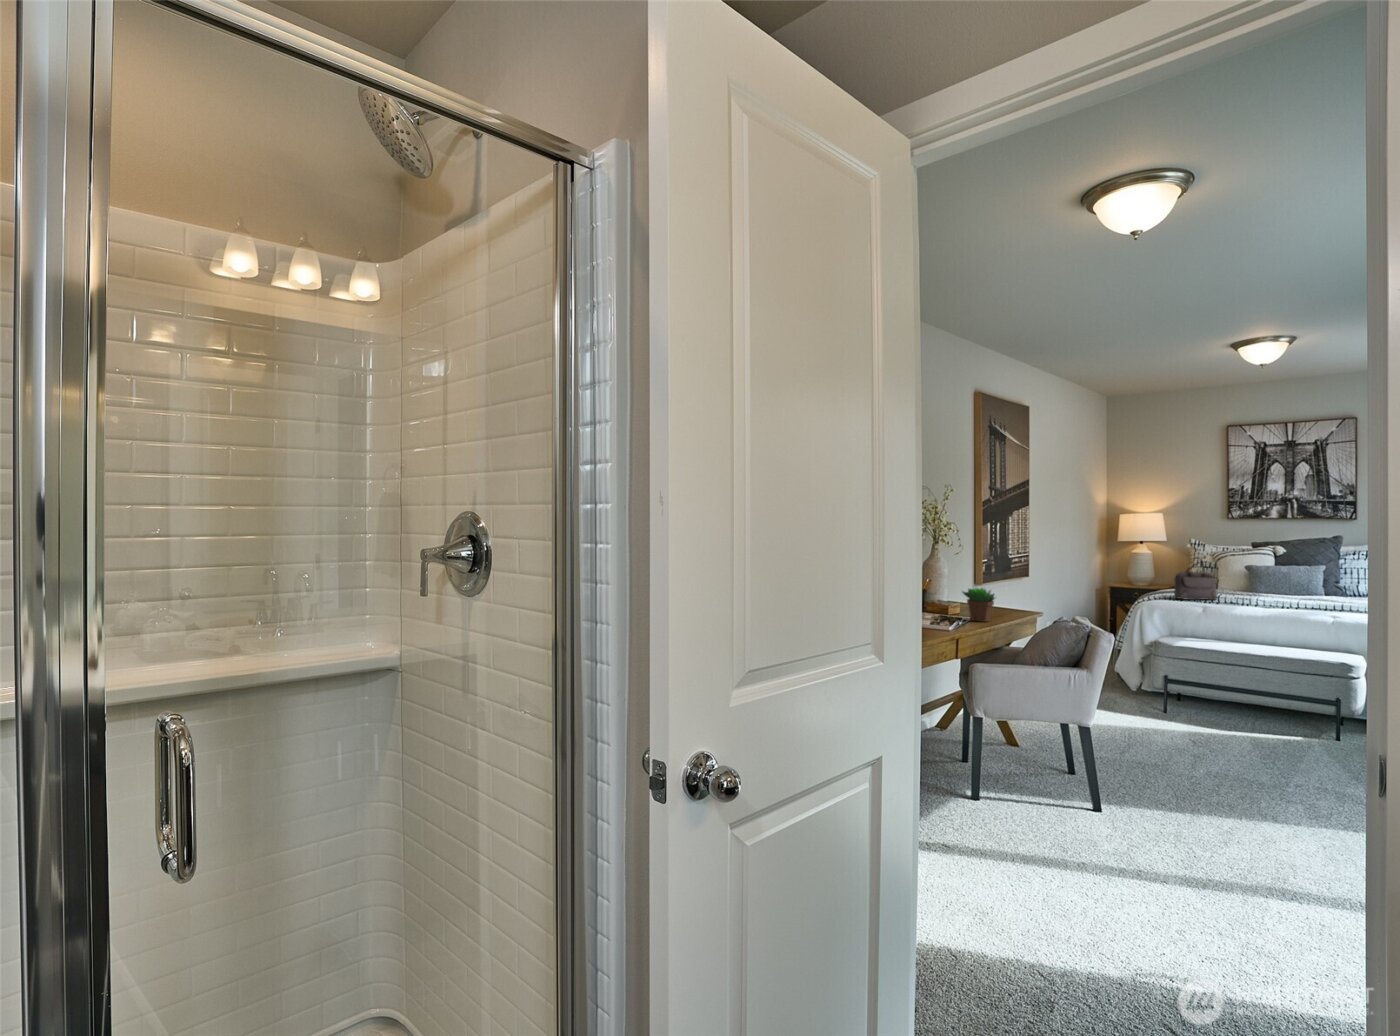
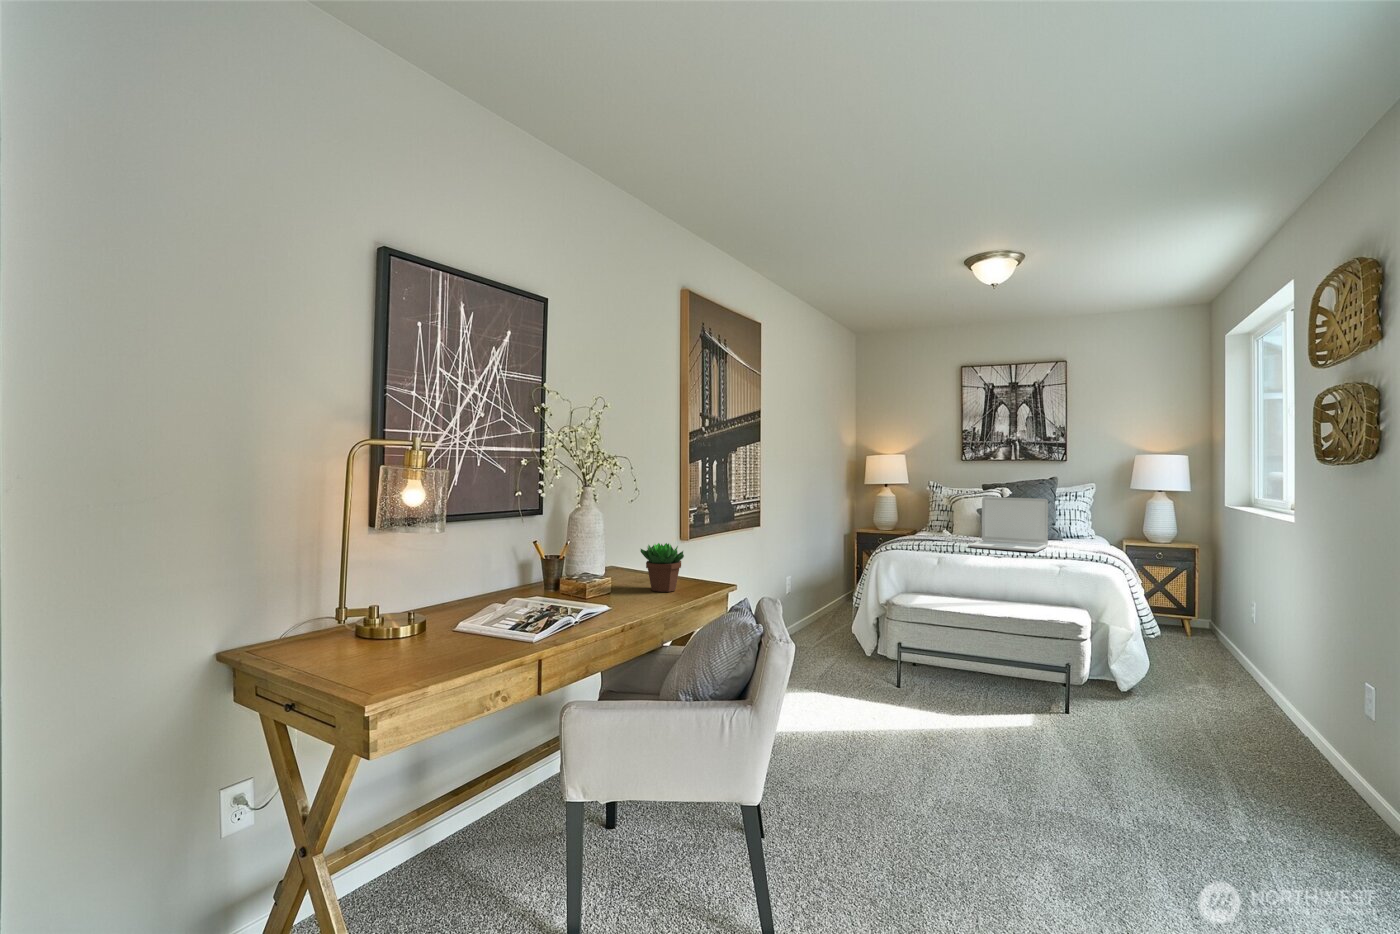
laptop: none [1238,554,1327,607] -> present [969,497,1048,552]
handbag: present [1174,560,1218,600] -> none [909,501,951,549]

